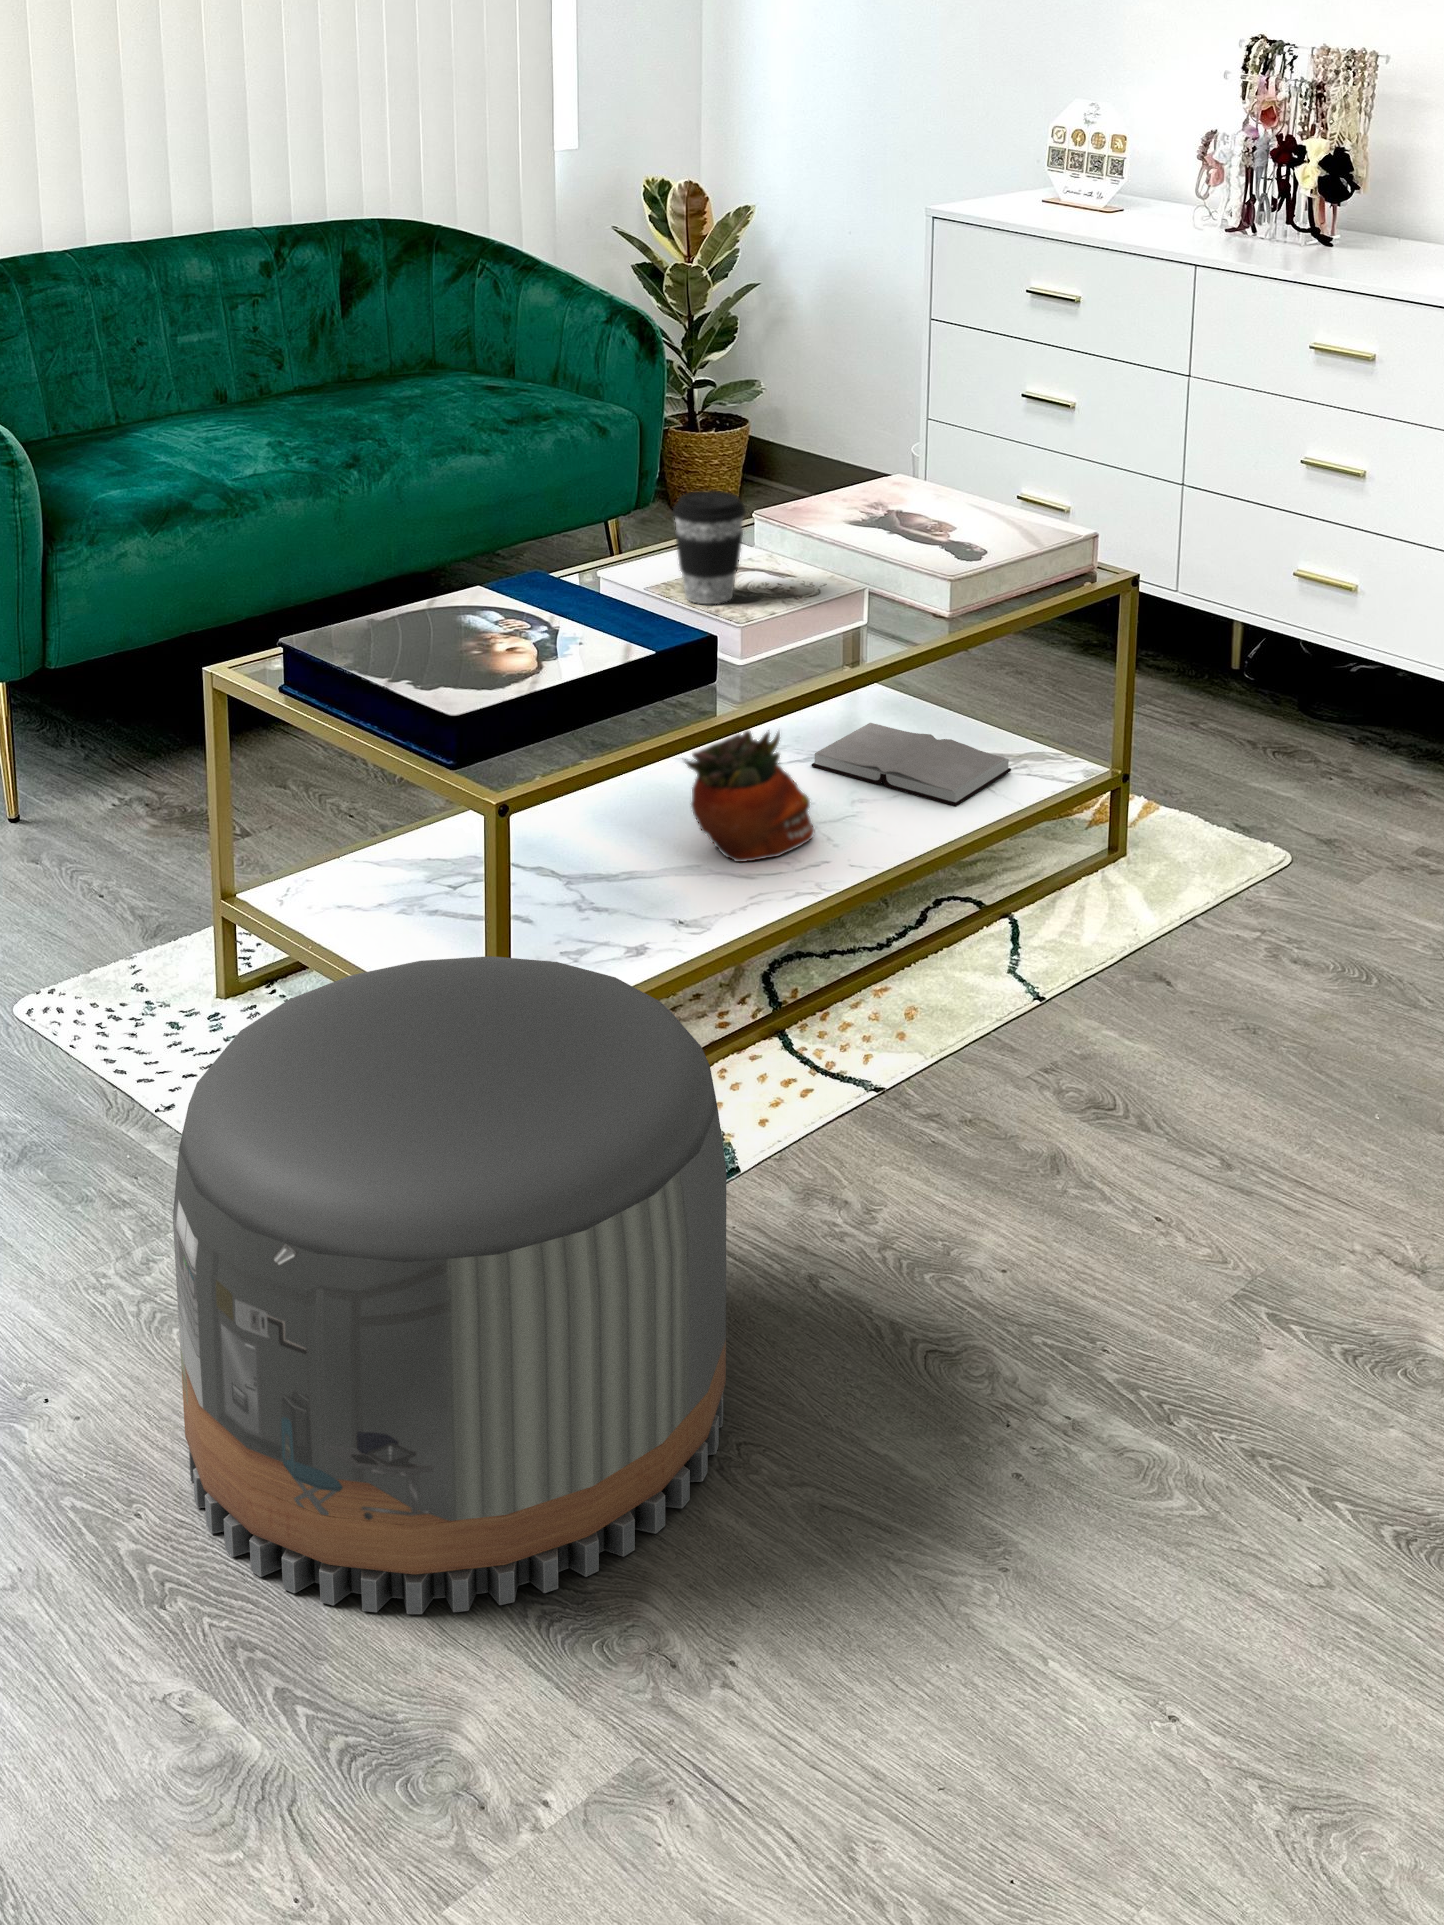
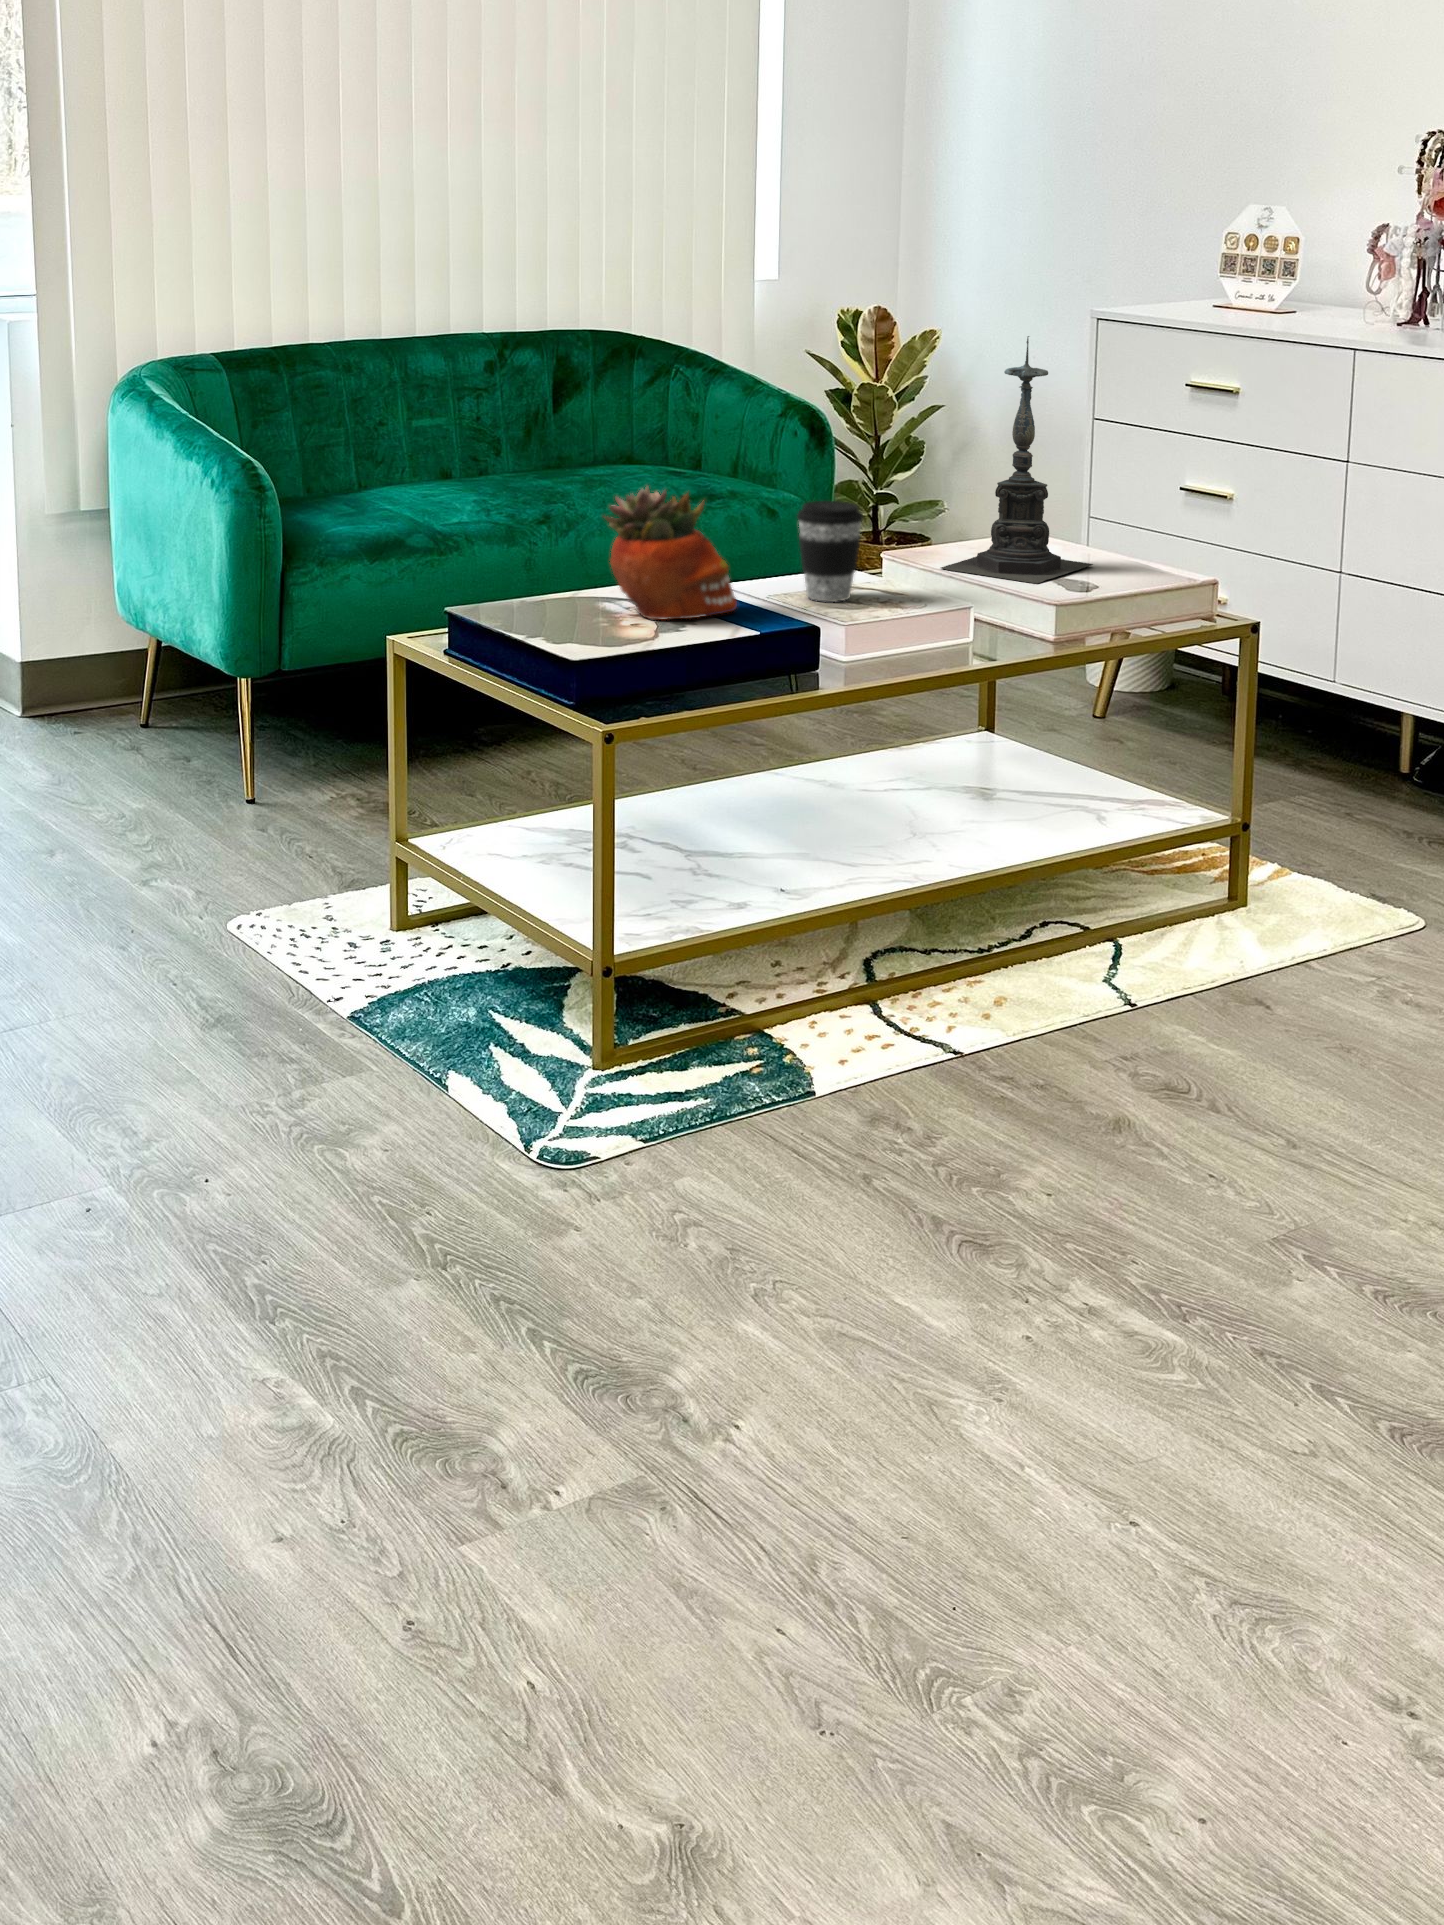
candle holder: none [814,291,971,558] -> present [941,336,1093,584]
hardback book: present [811,723,1011,806] -> none [939,761,1131,829]
succulent planter: present [685,731,814,862] -> present [603,487,737,620]
pouf: present [173,956,727,1614] -> none [302,843,771,1360]

